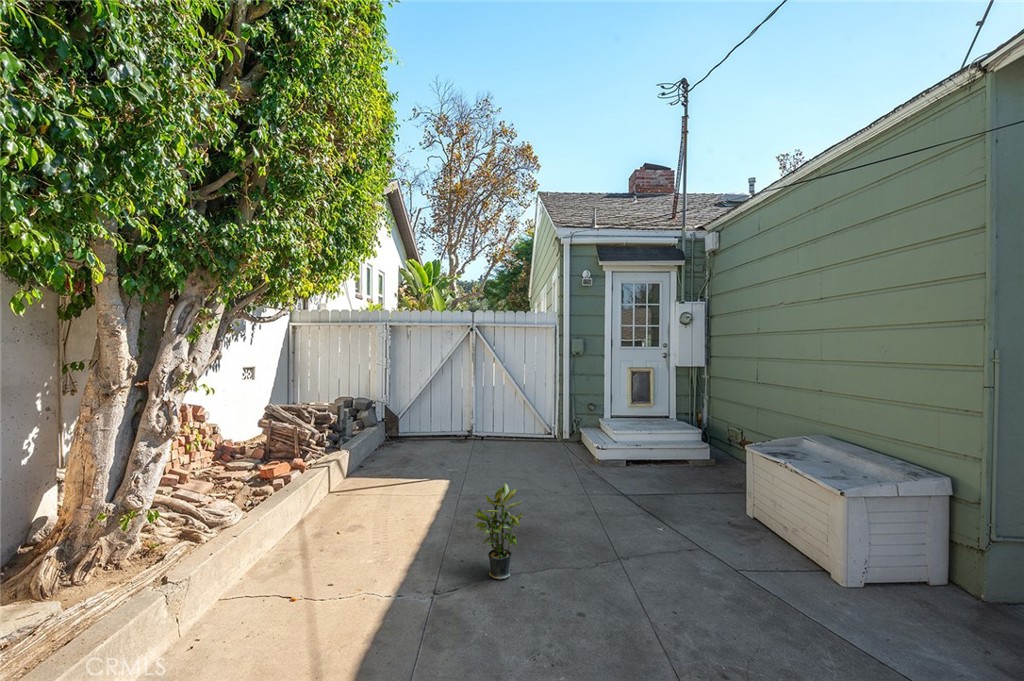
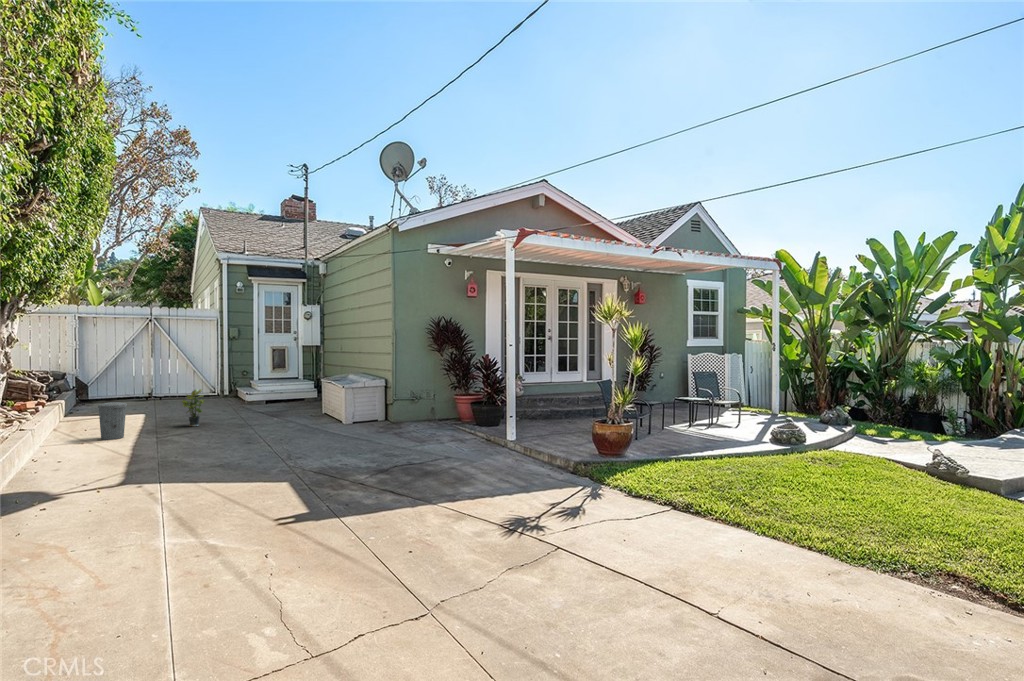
trash can: none [270,529,338,644] -> present [98,402,127,440]

